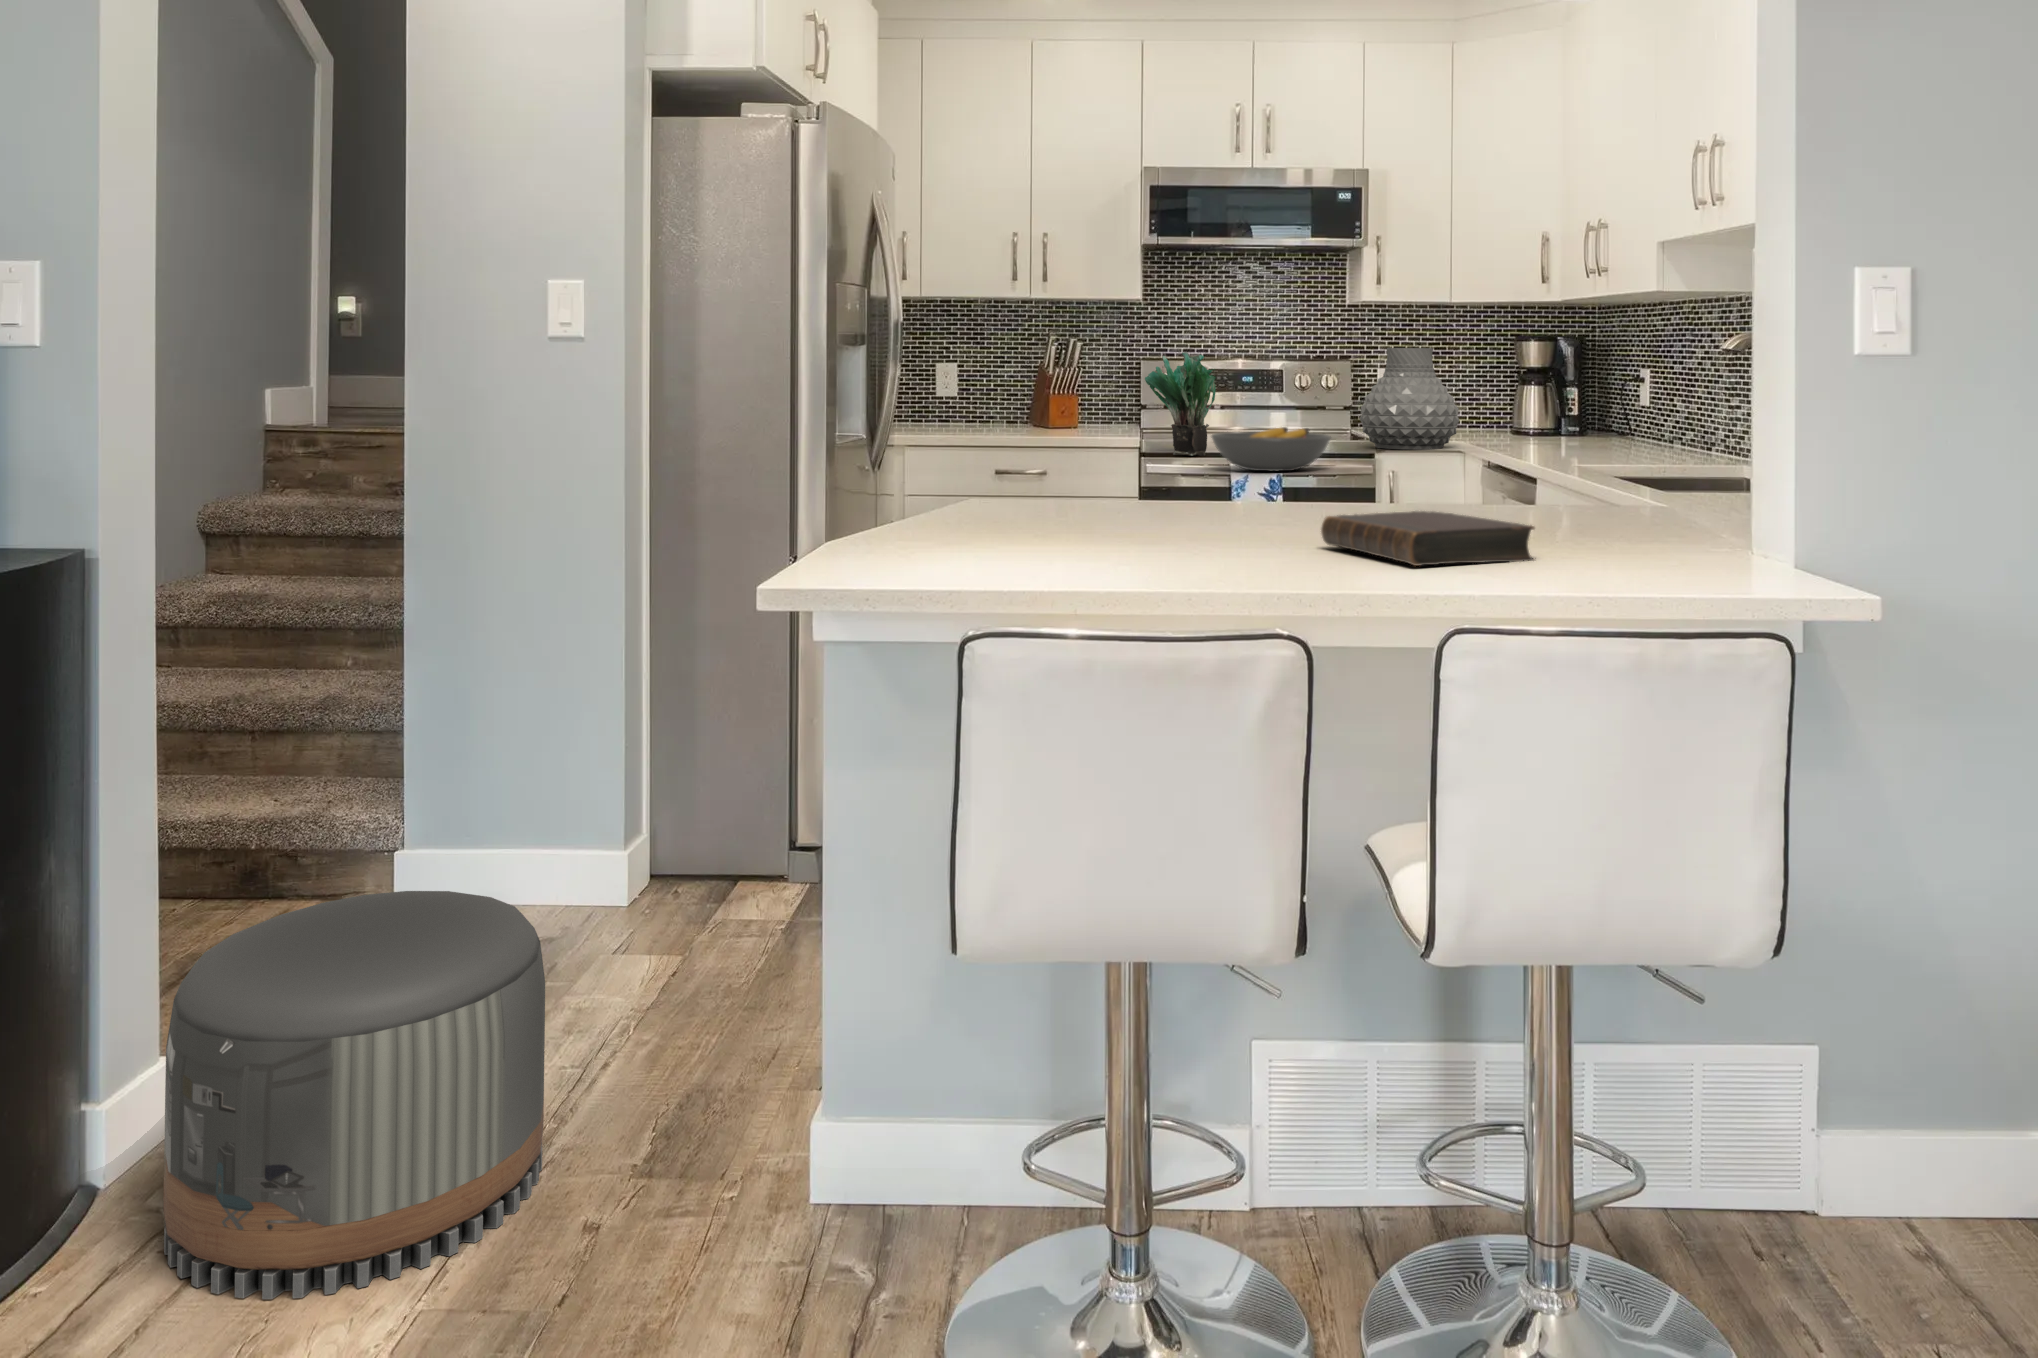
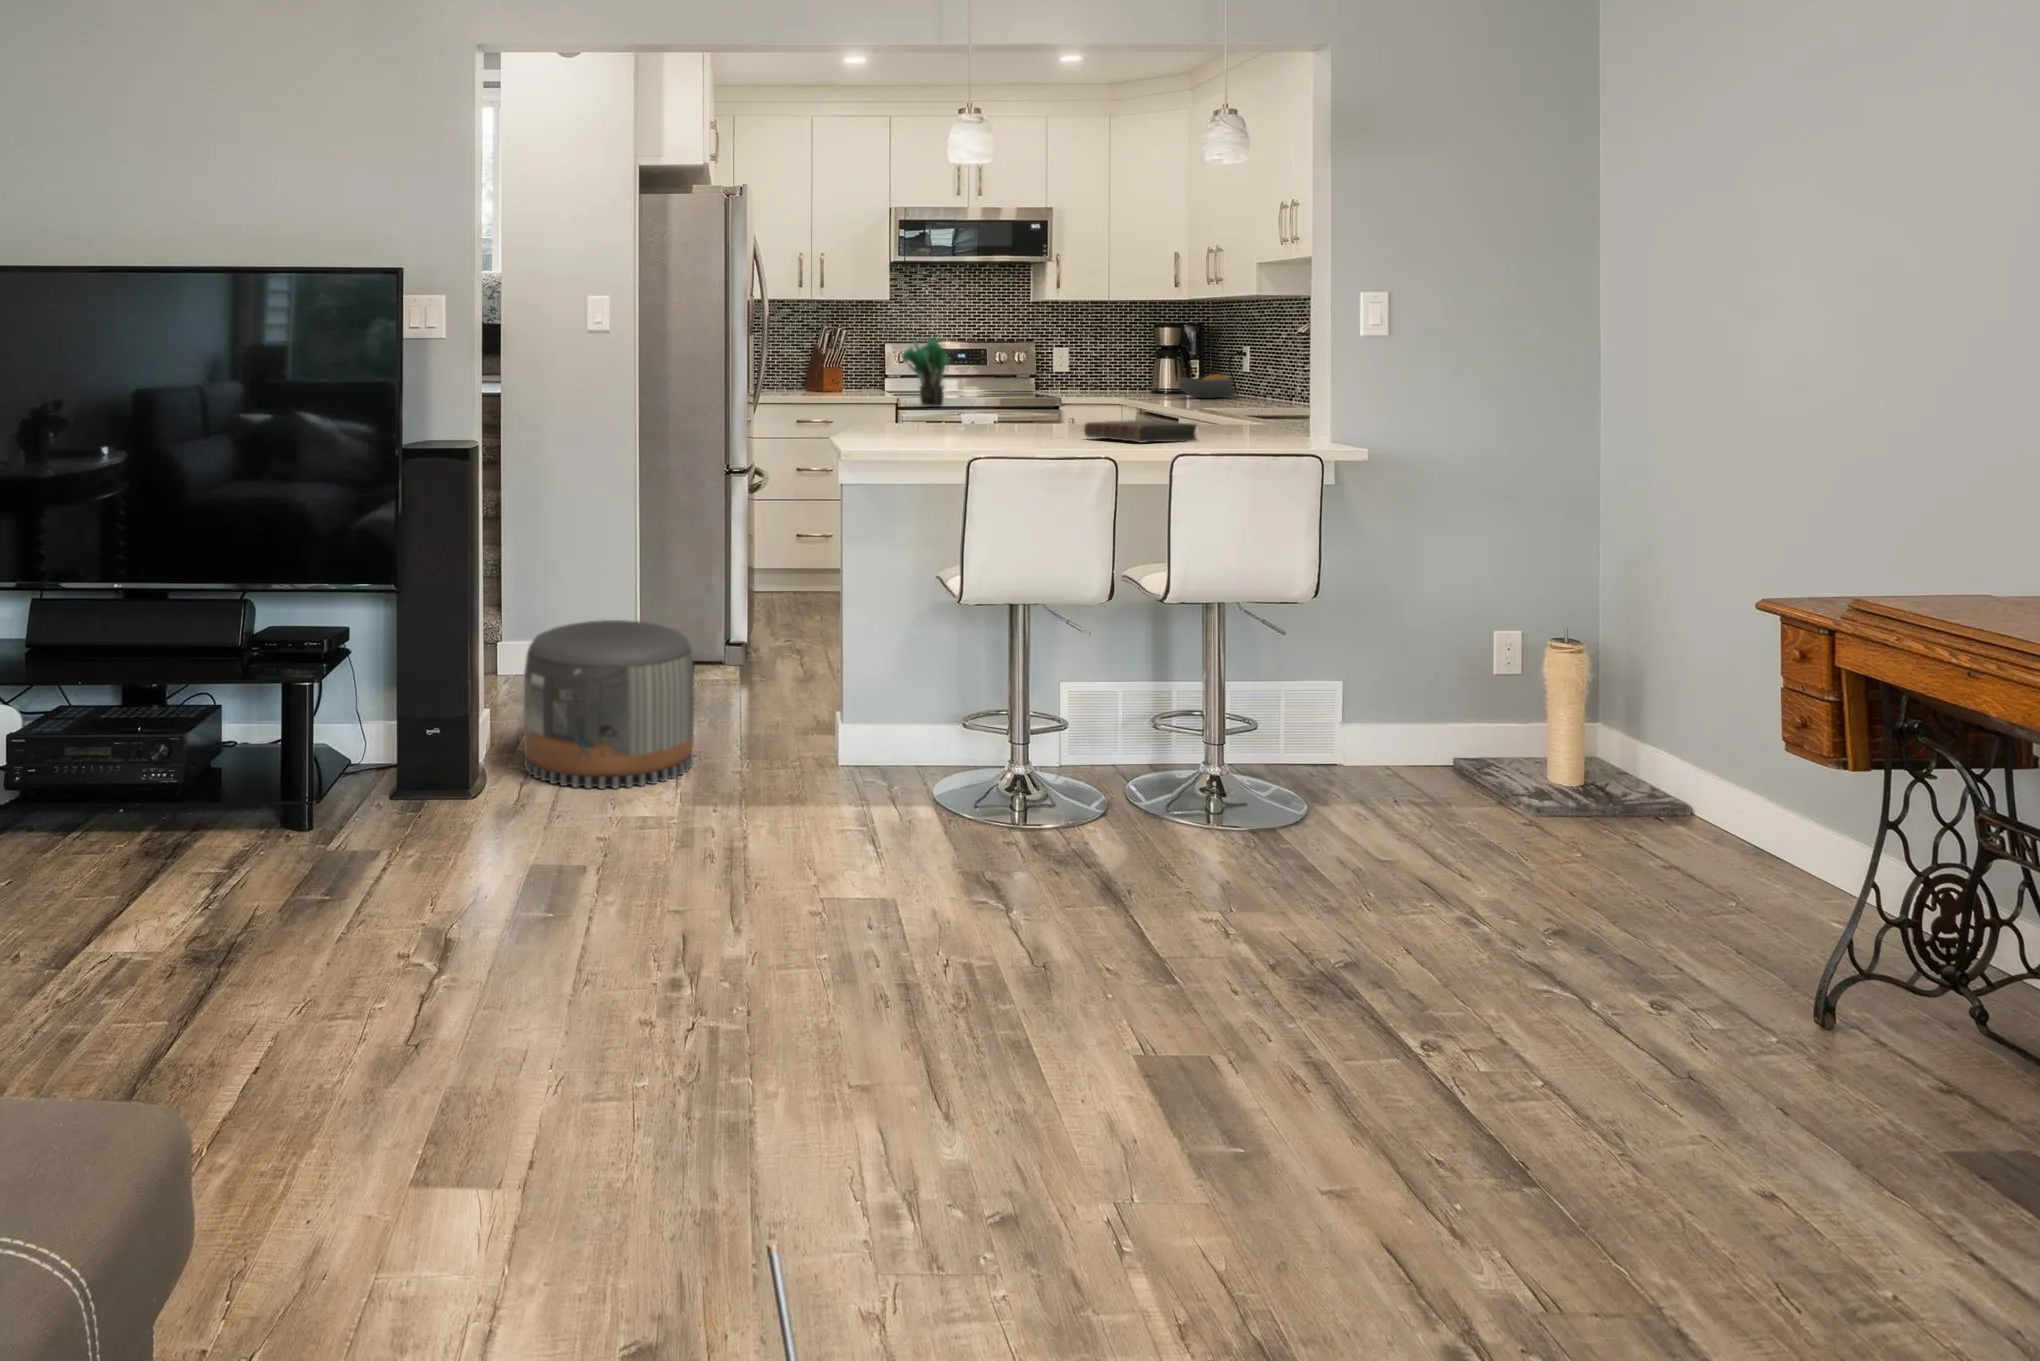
vase: present [1360,348,1459,450] -> none [1046,332,1116,403]
fruit bowl: present [1211,427,1330,471] -> present [1180,374,1238,398]

